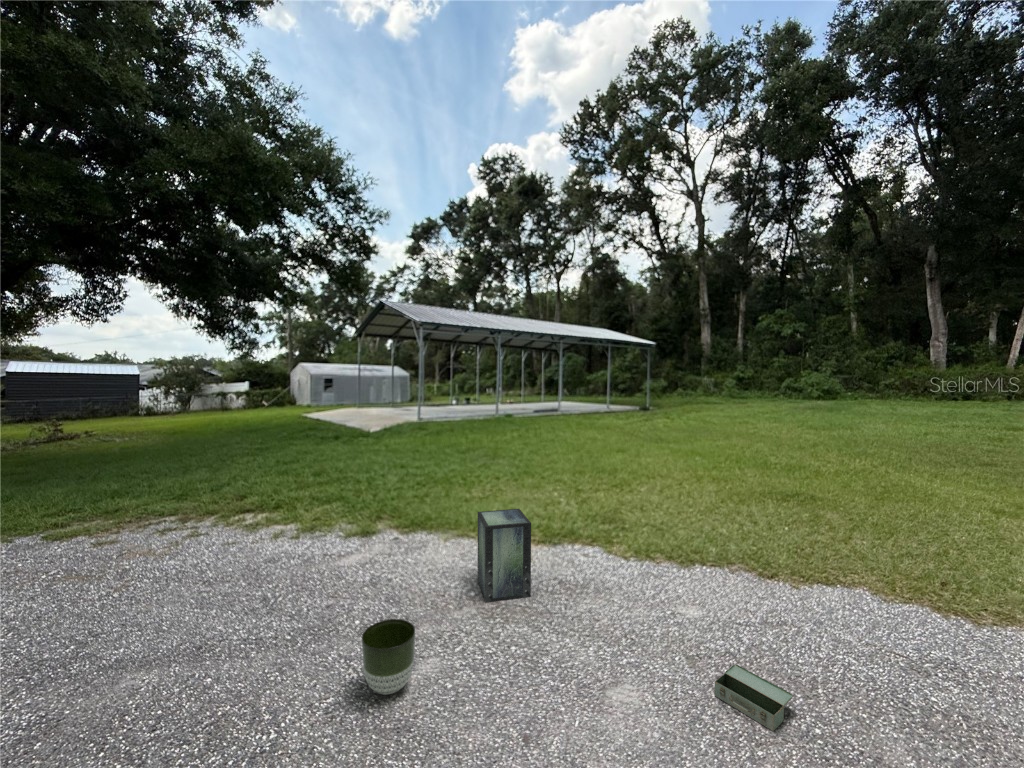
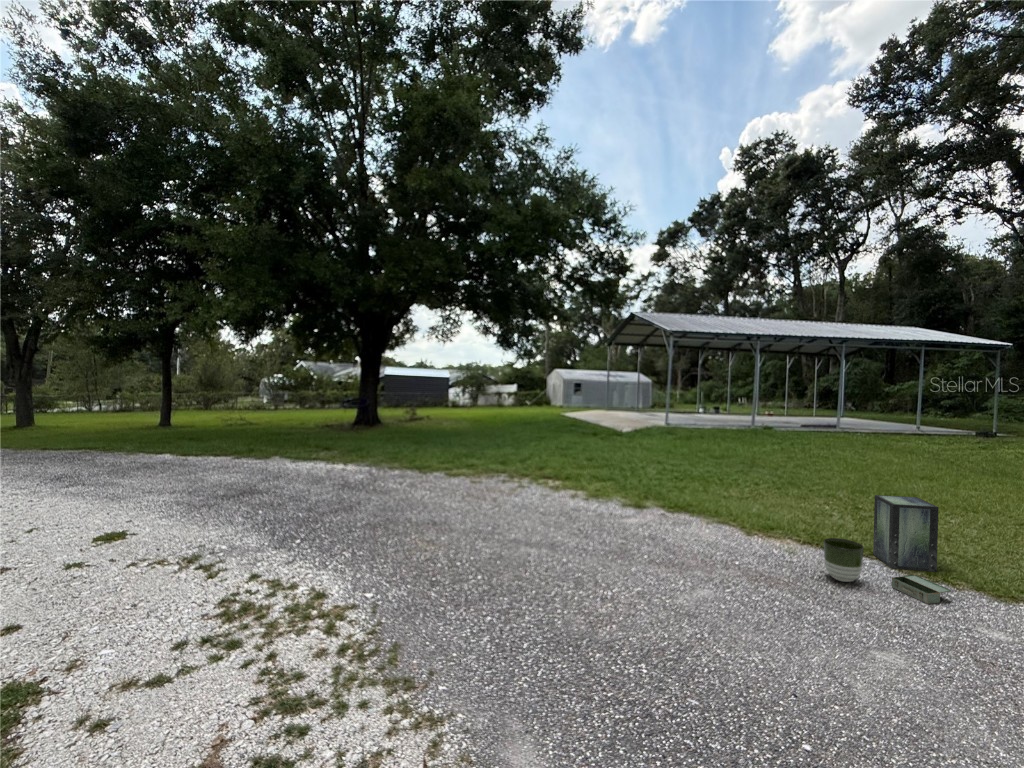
storage box: present [478,509,531,602] -> present [873,495,939,572]
planter: present [362,619,415,695] -> present [824,538,864,582]

